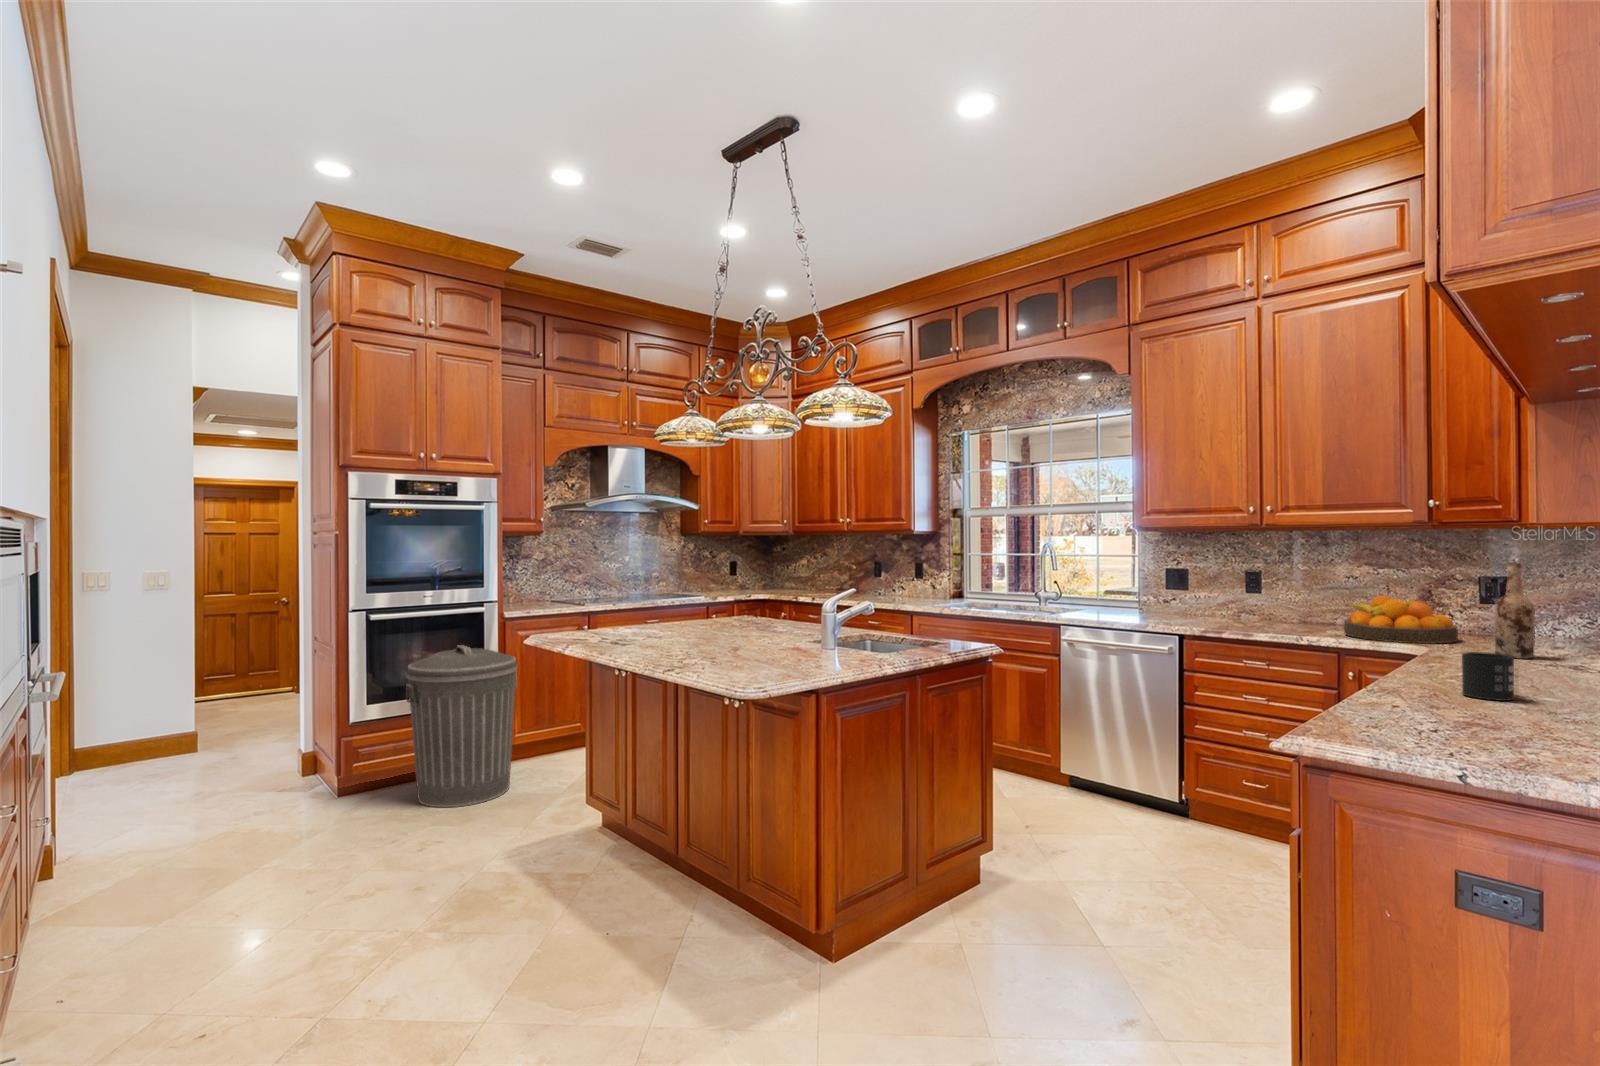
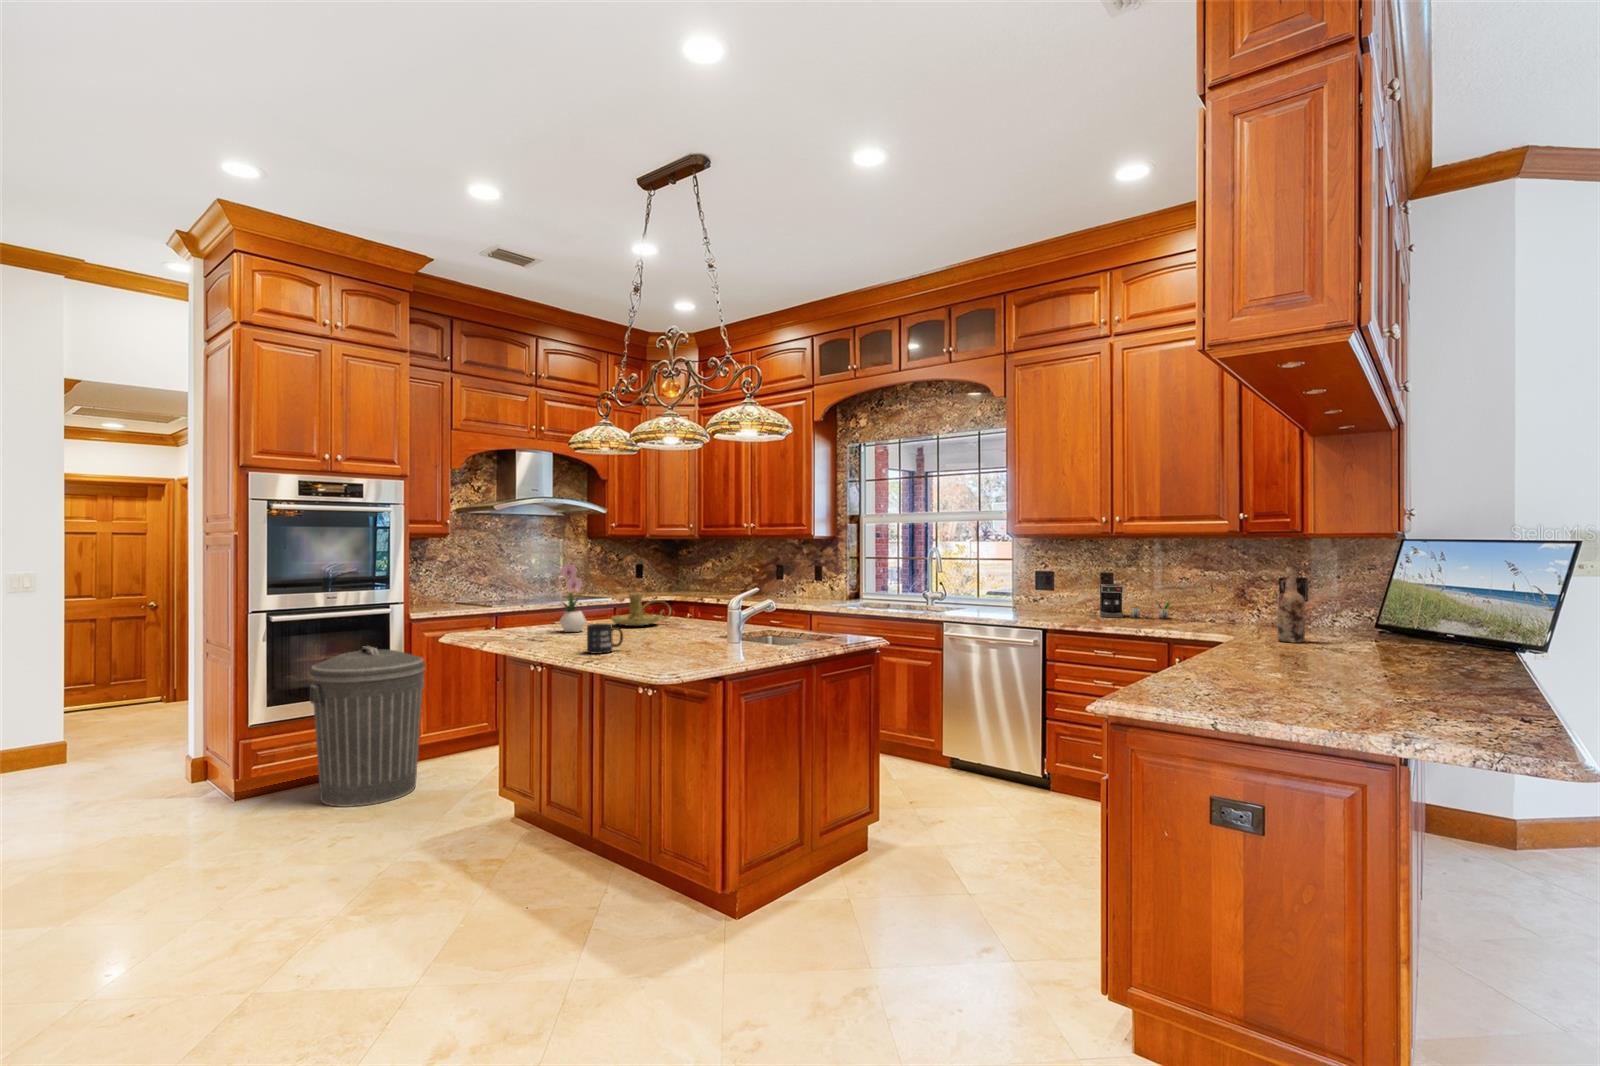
flower arrangement: none [644,551,673,635] -> present [560,554,587,632]
coffee maker: none [1244,583,1334,624] -> present [1100,584,1171,619]
candle holder: none [699,593,762,628] -> present [611,593,671,626]
fruit bowl: present [1344,596,1458,644] -> none [1173,594,1258,633]
mug: present [1462,652,1514,701] -> present [587,624,623,654]

